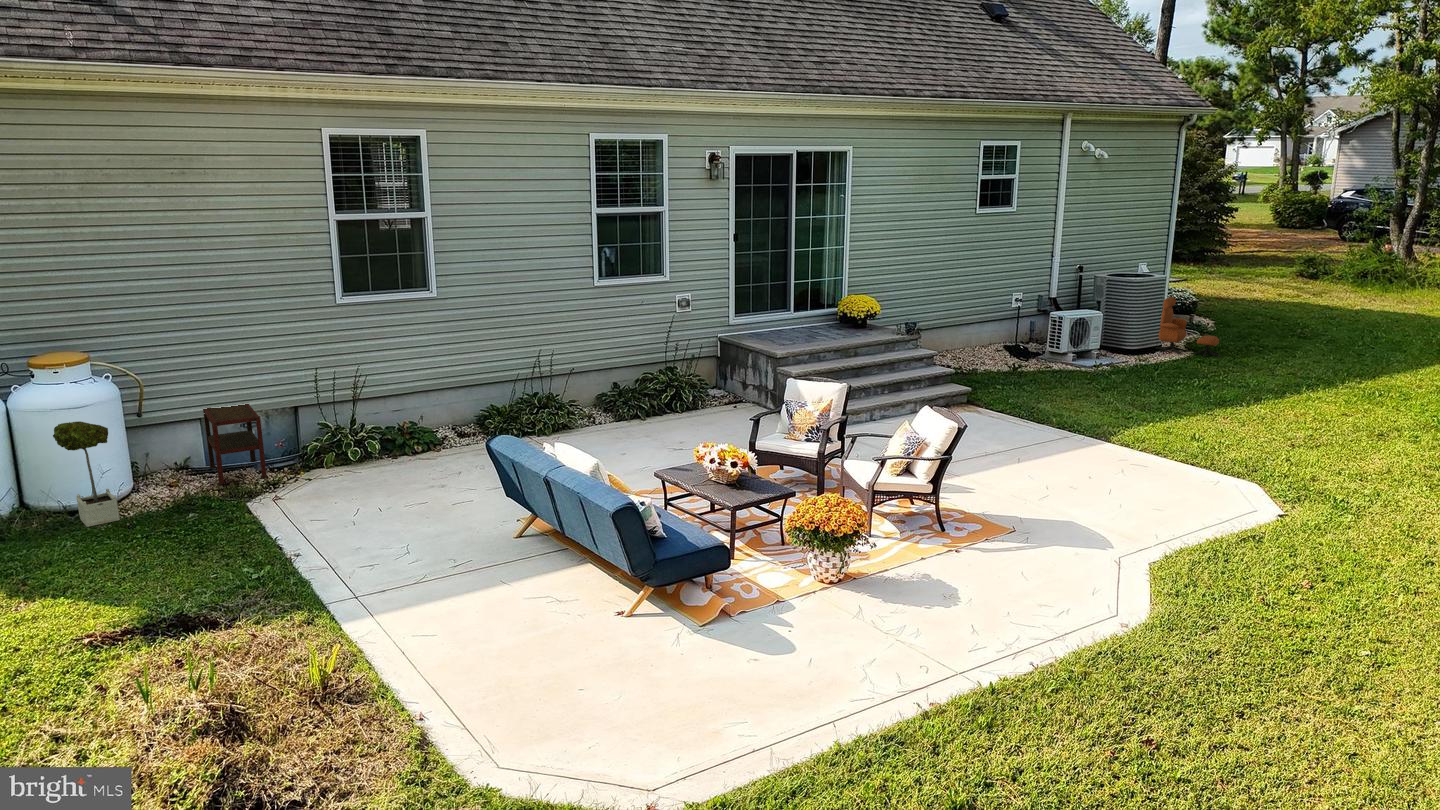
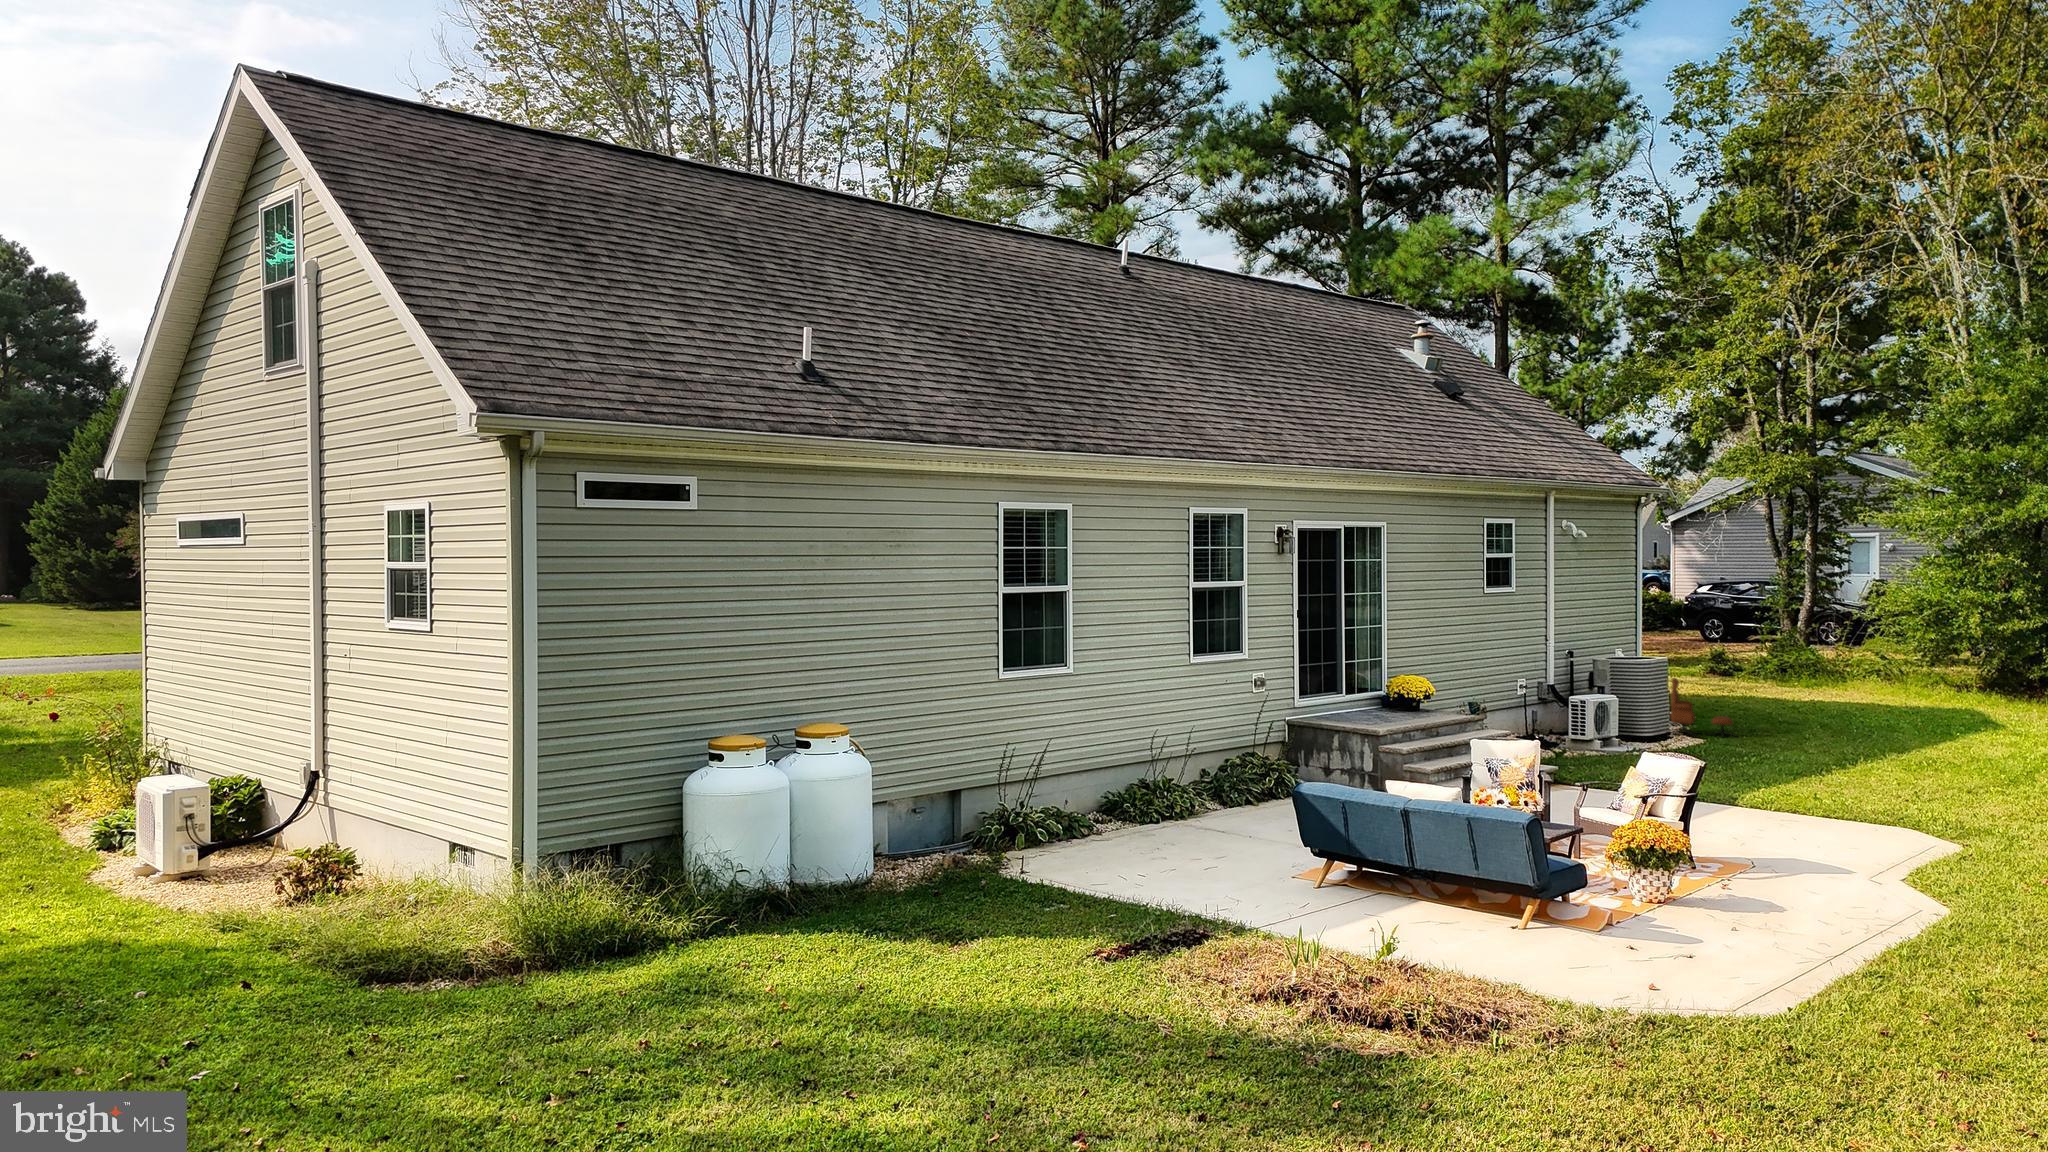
side table: present [203,404,268,485] -> none [882,784,965,868]
potted tree: present [53,421,120,527] -> none [830,786,883,903]

